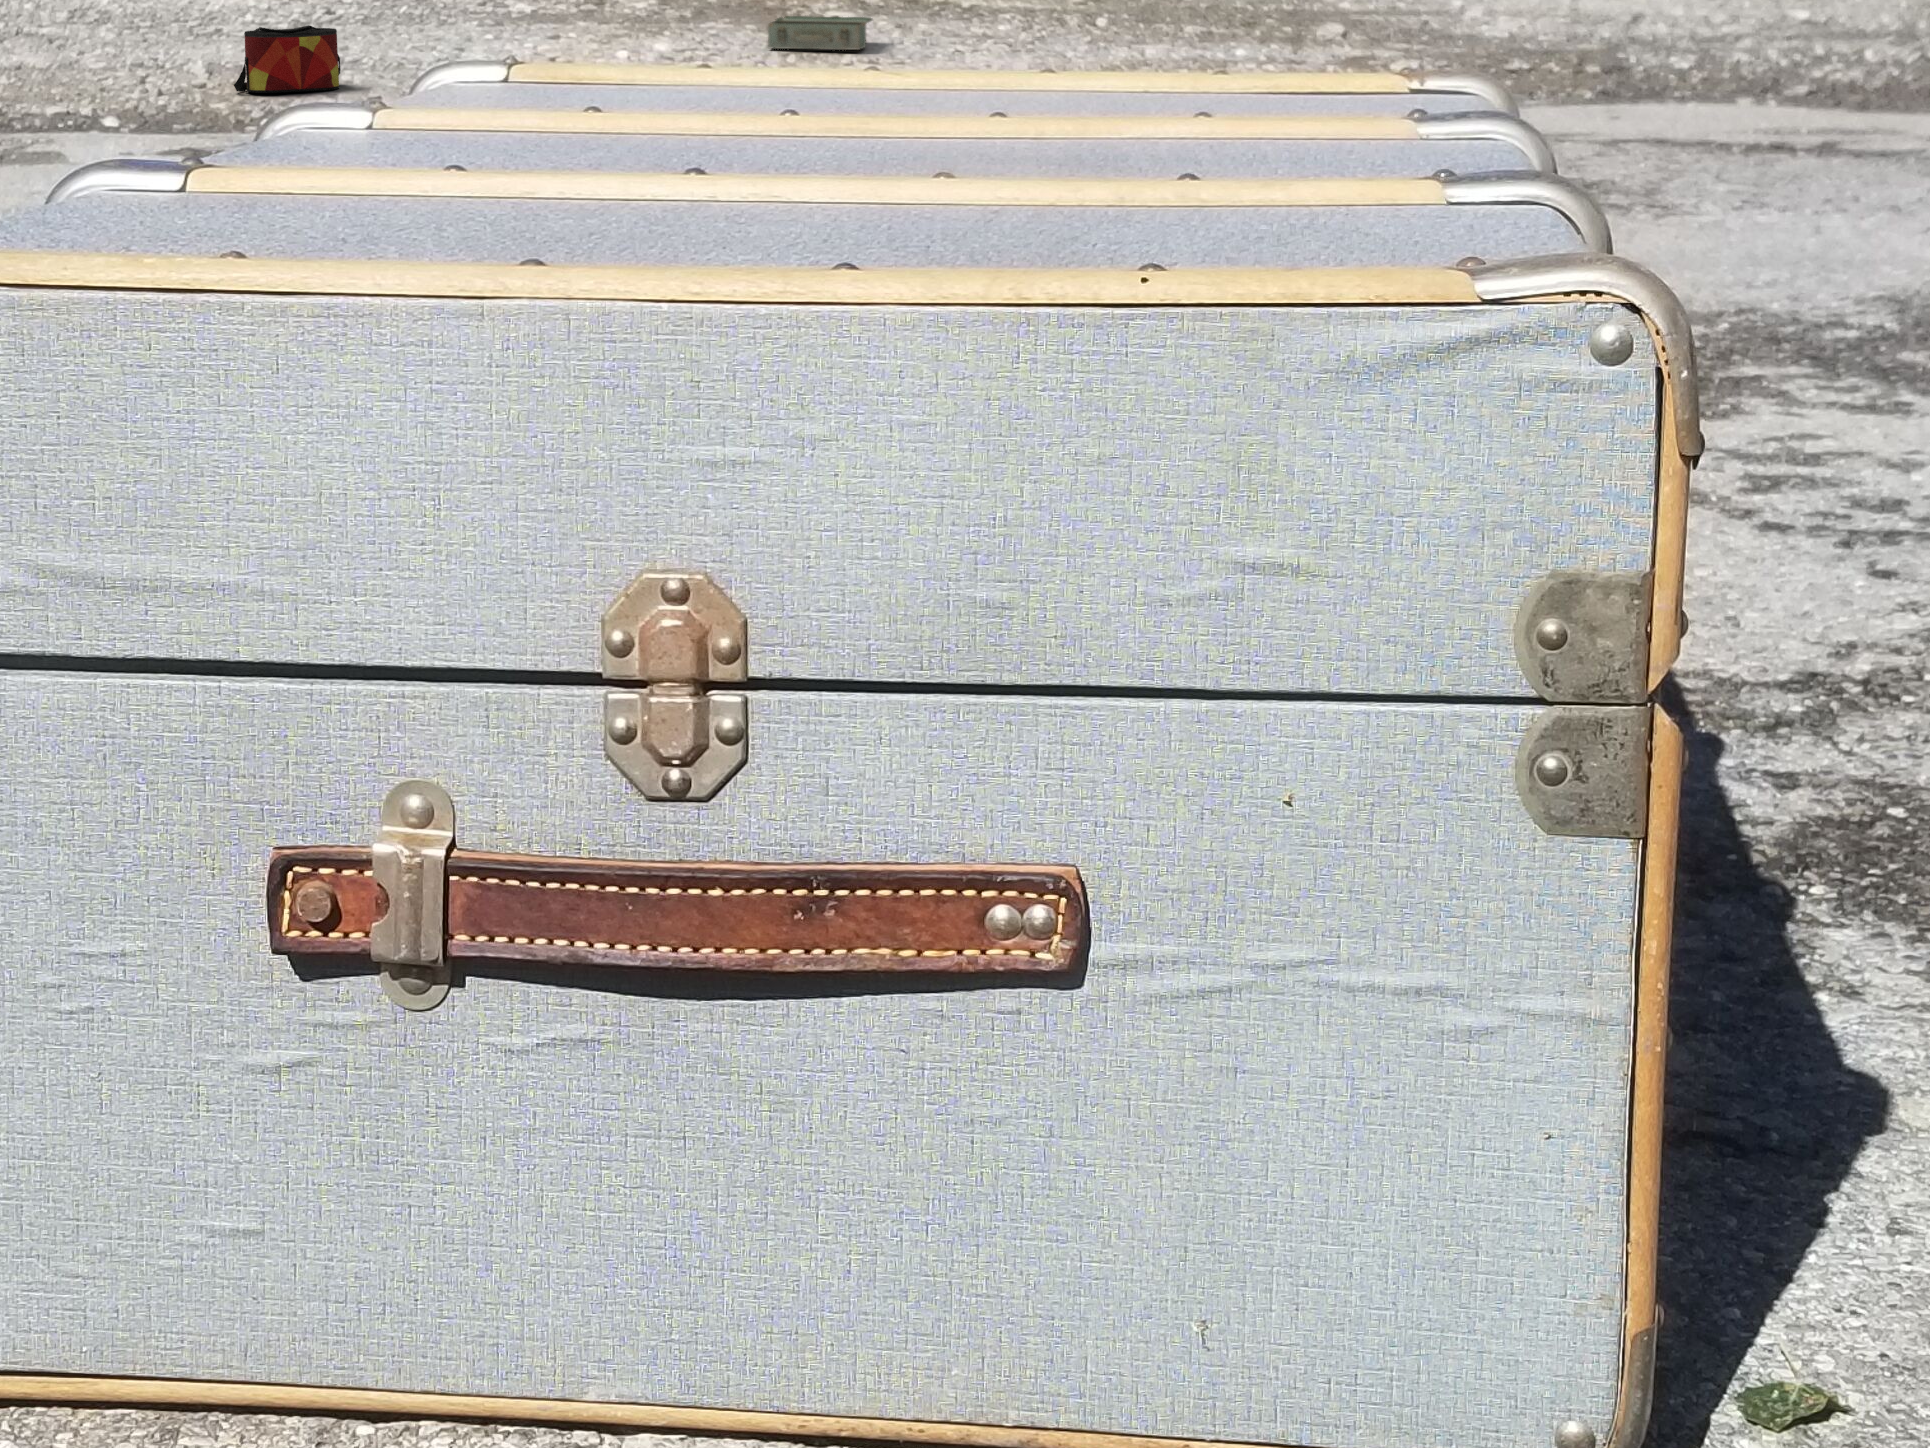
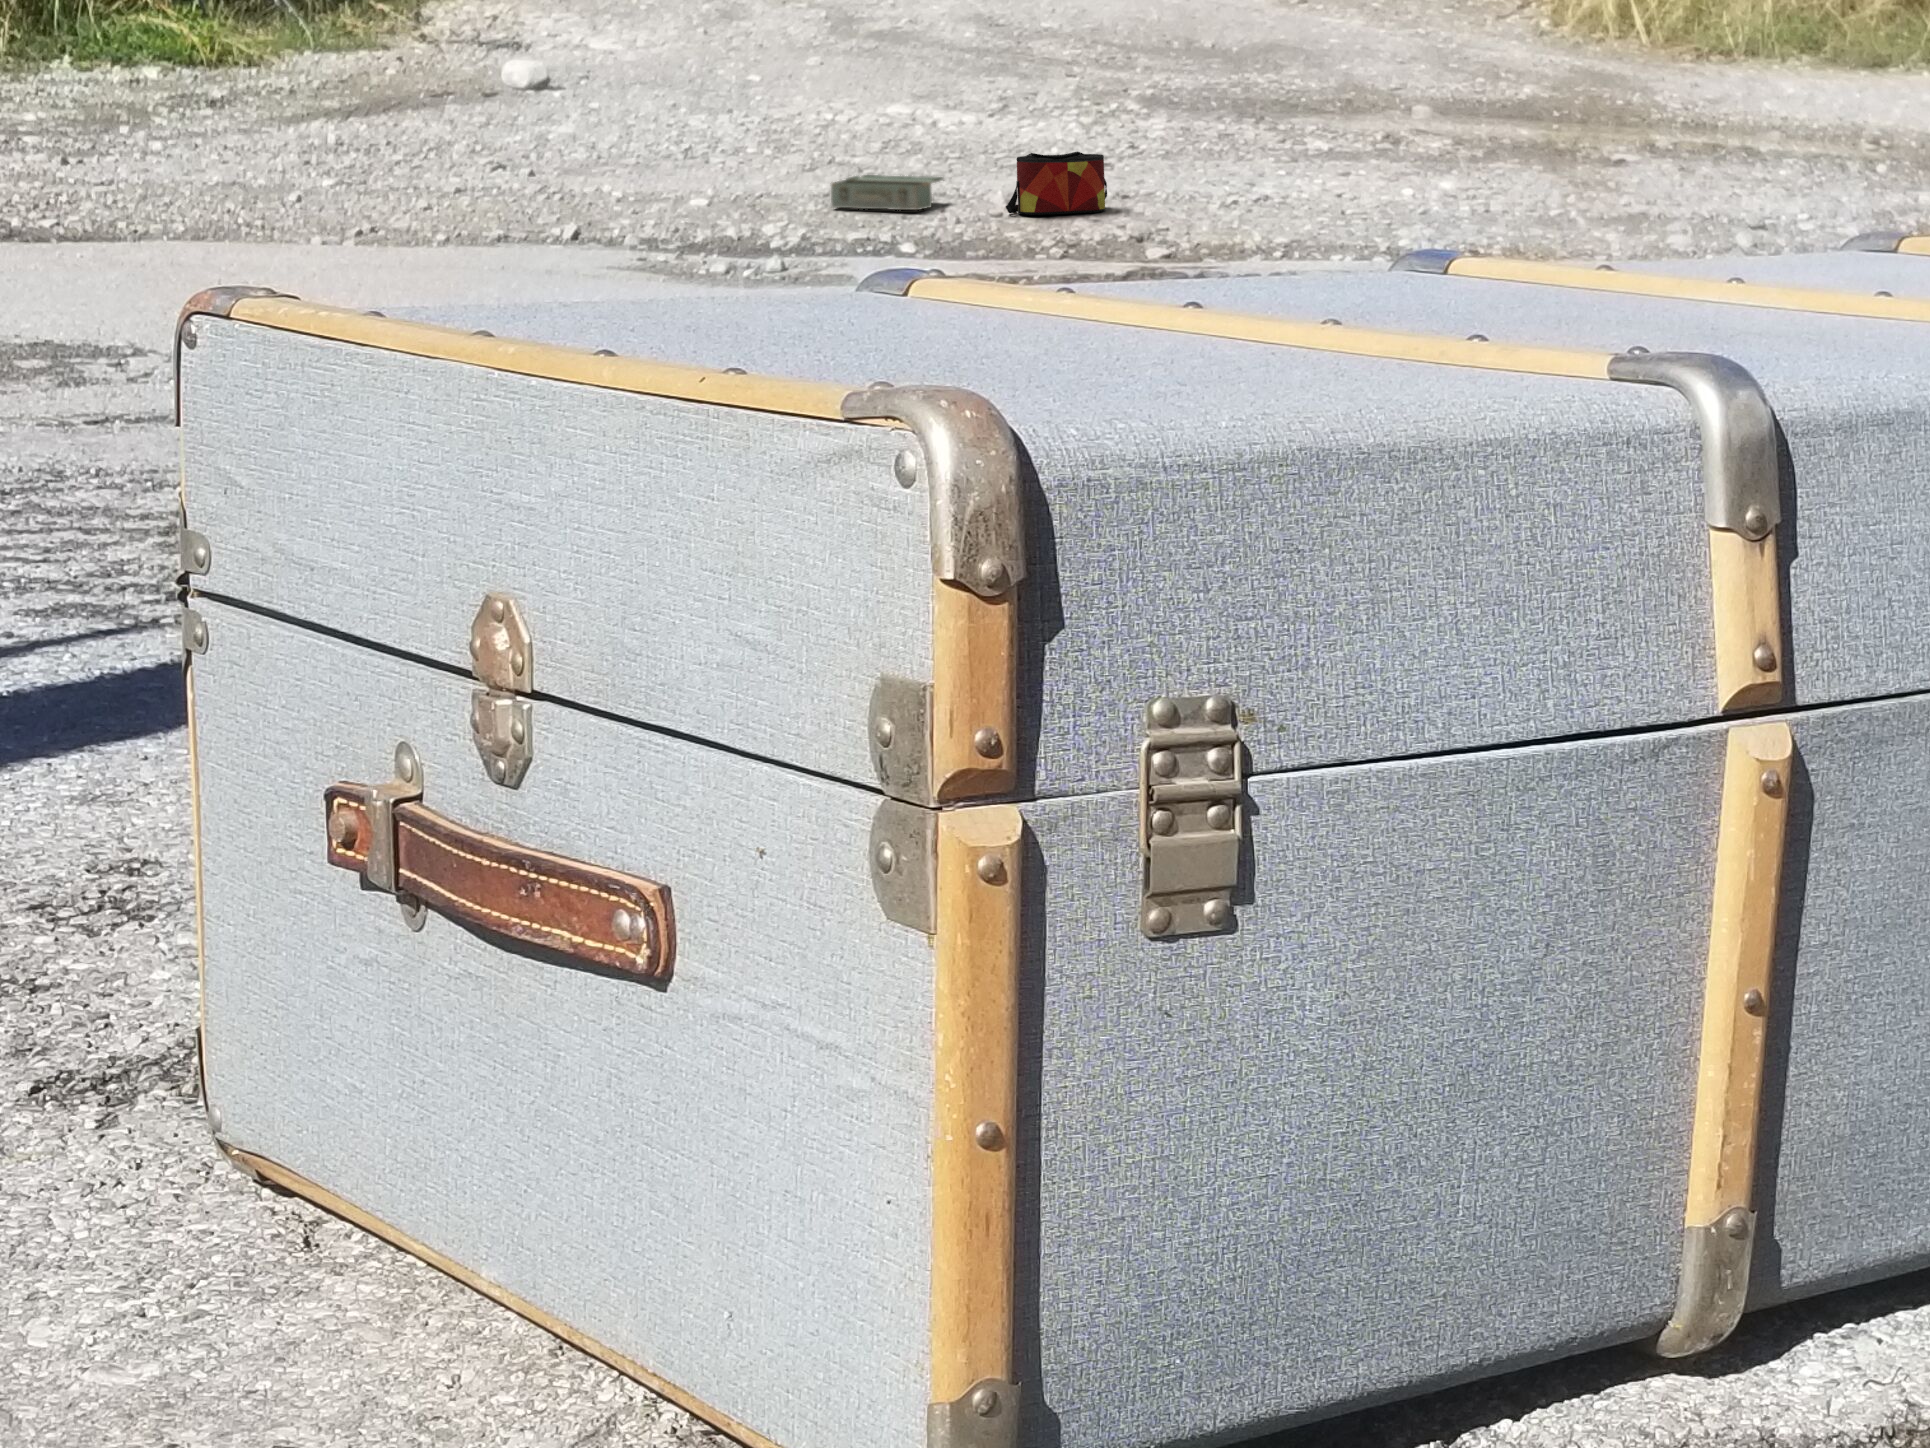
toolbox: present [768,16,872,50] -> present [831,175,944,210]

